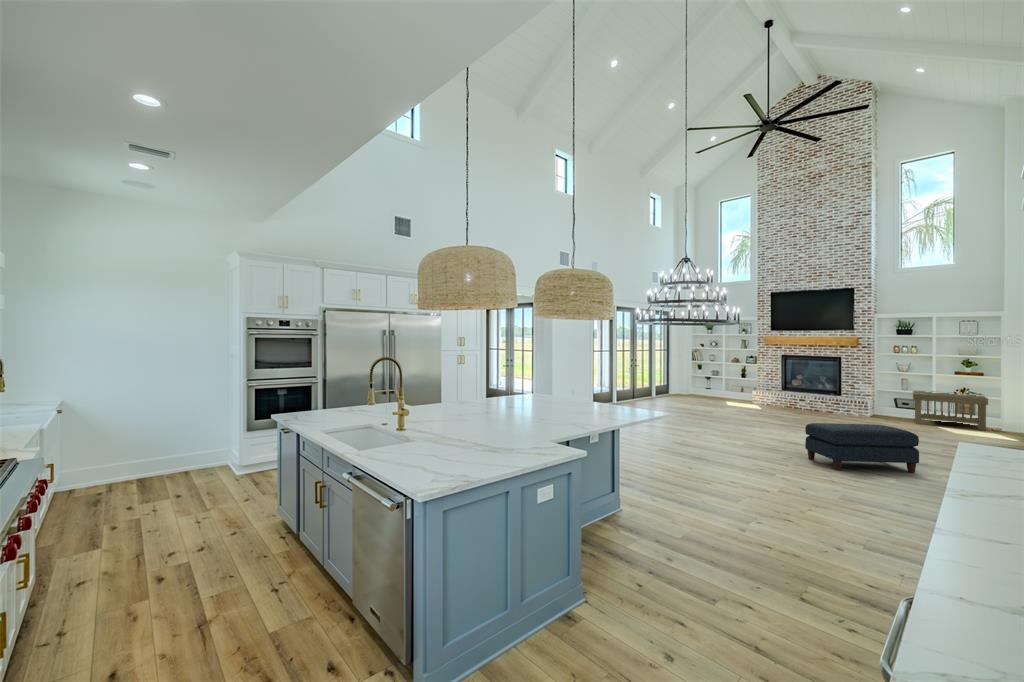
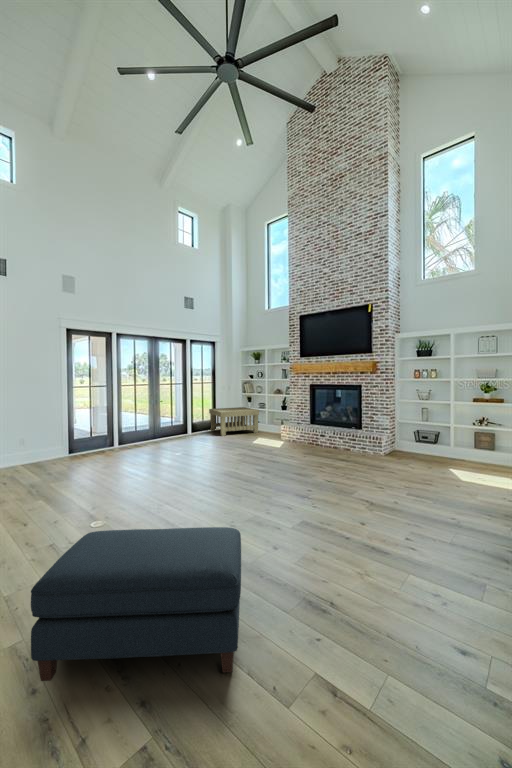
coffee table: present [913,391,988,430] -> present [209,407,259,436]

